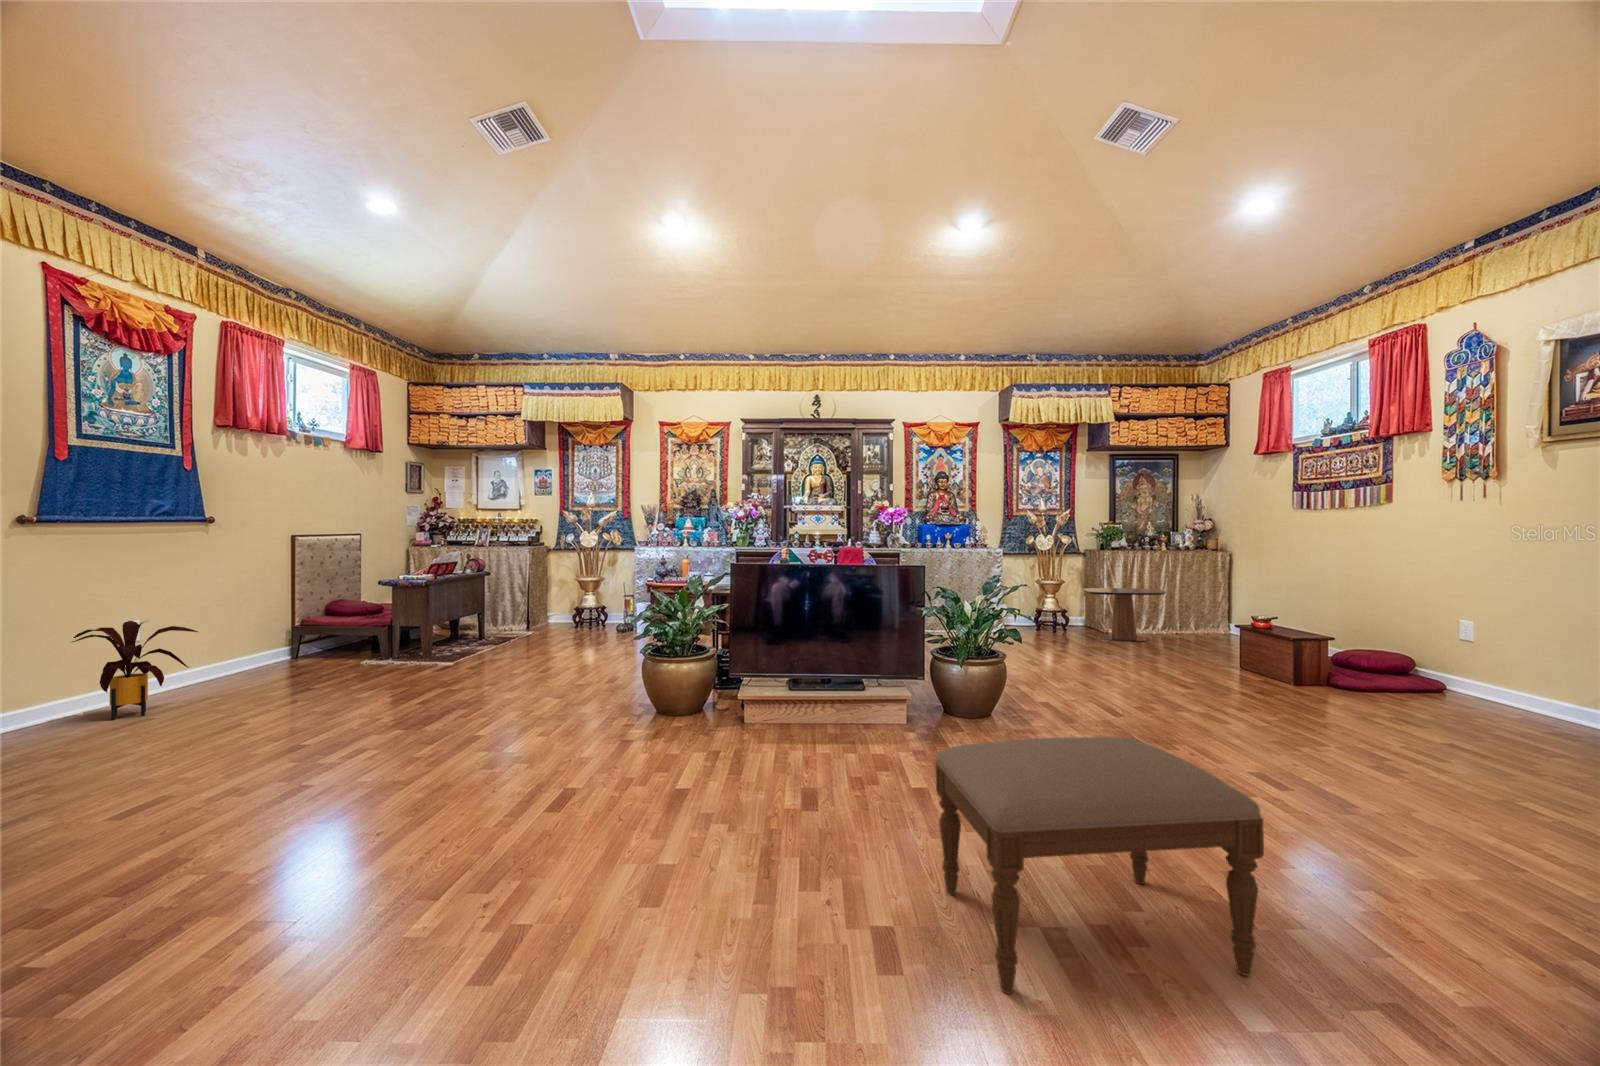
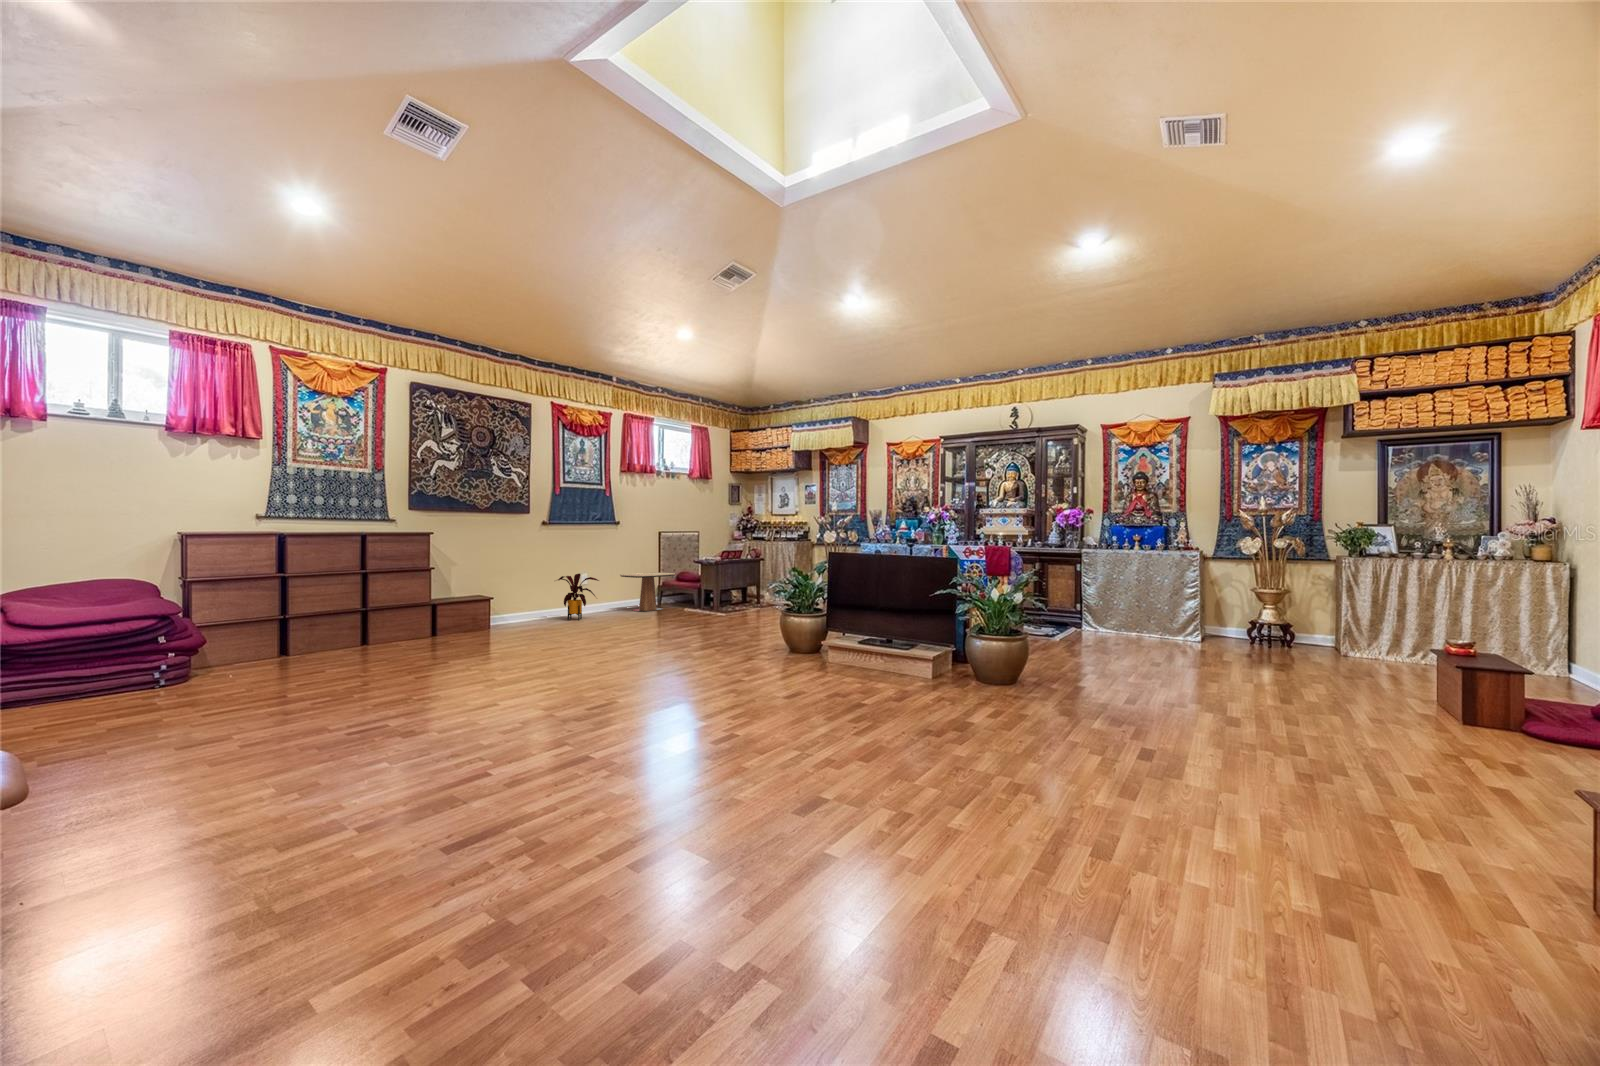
side table: present [1084,588,1166,641] -> present [620,573,675,612]
ottoman: present [936,737,1264,993] -> none [697,656,869,795]

